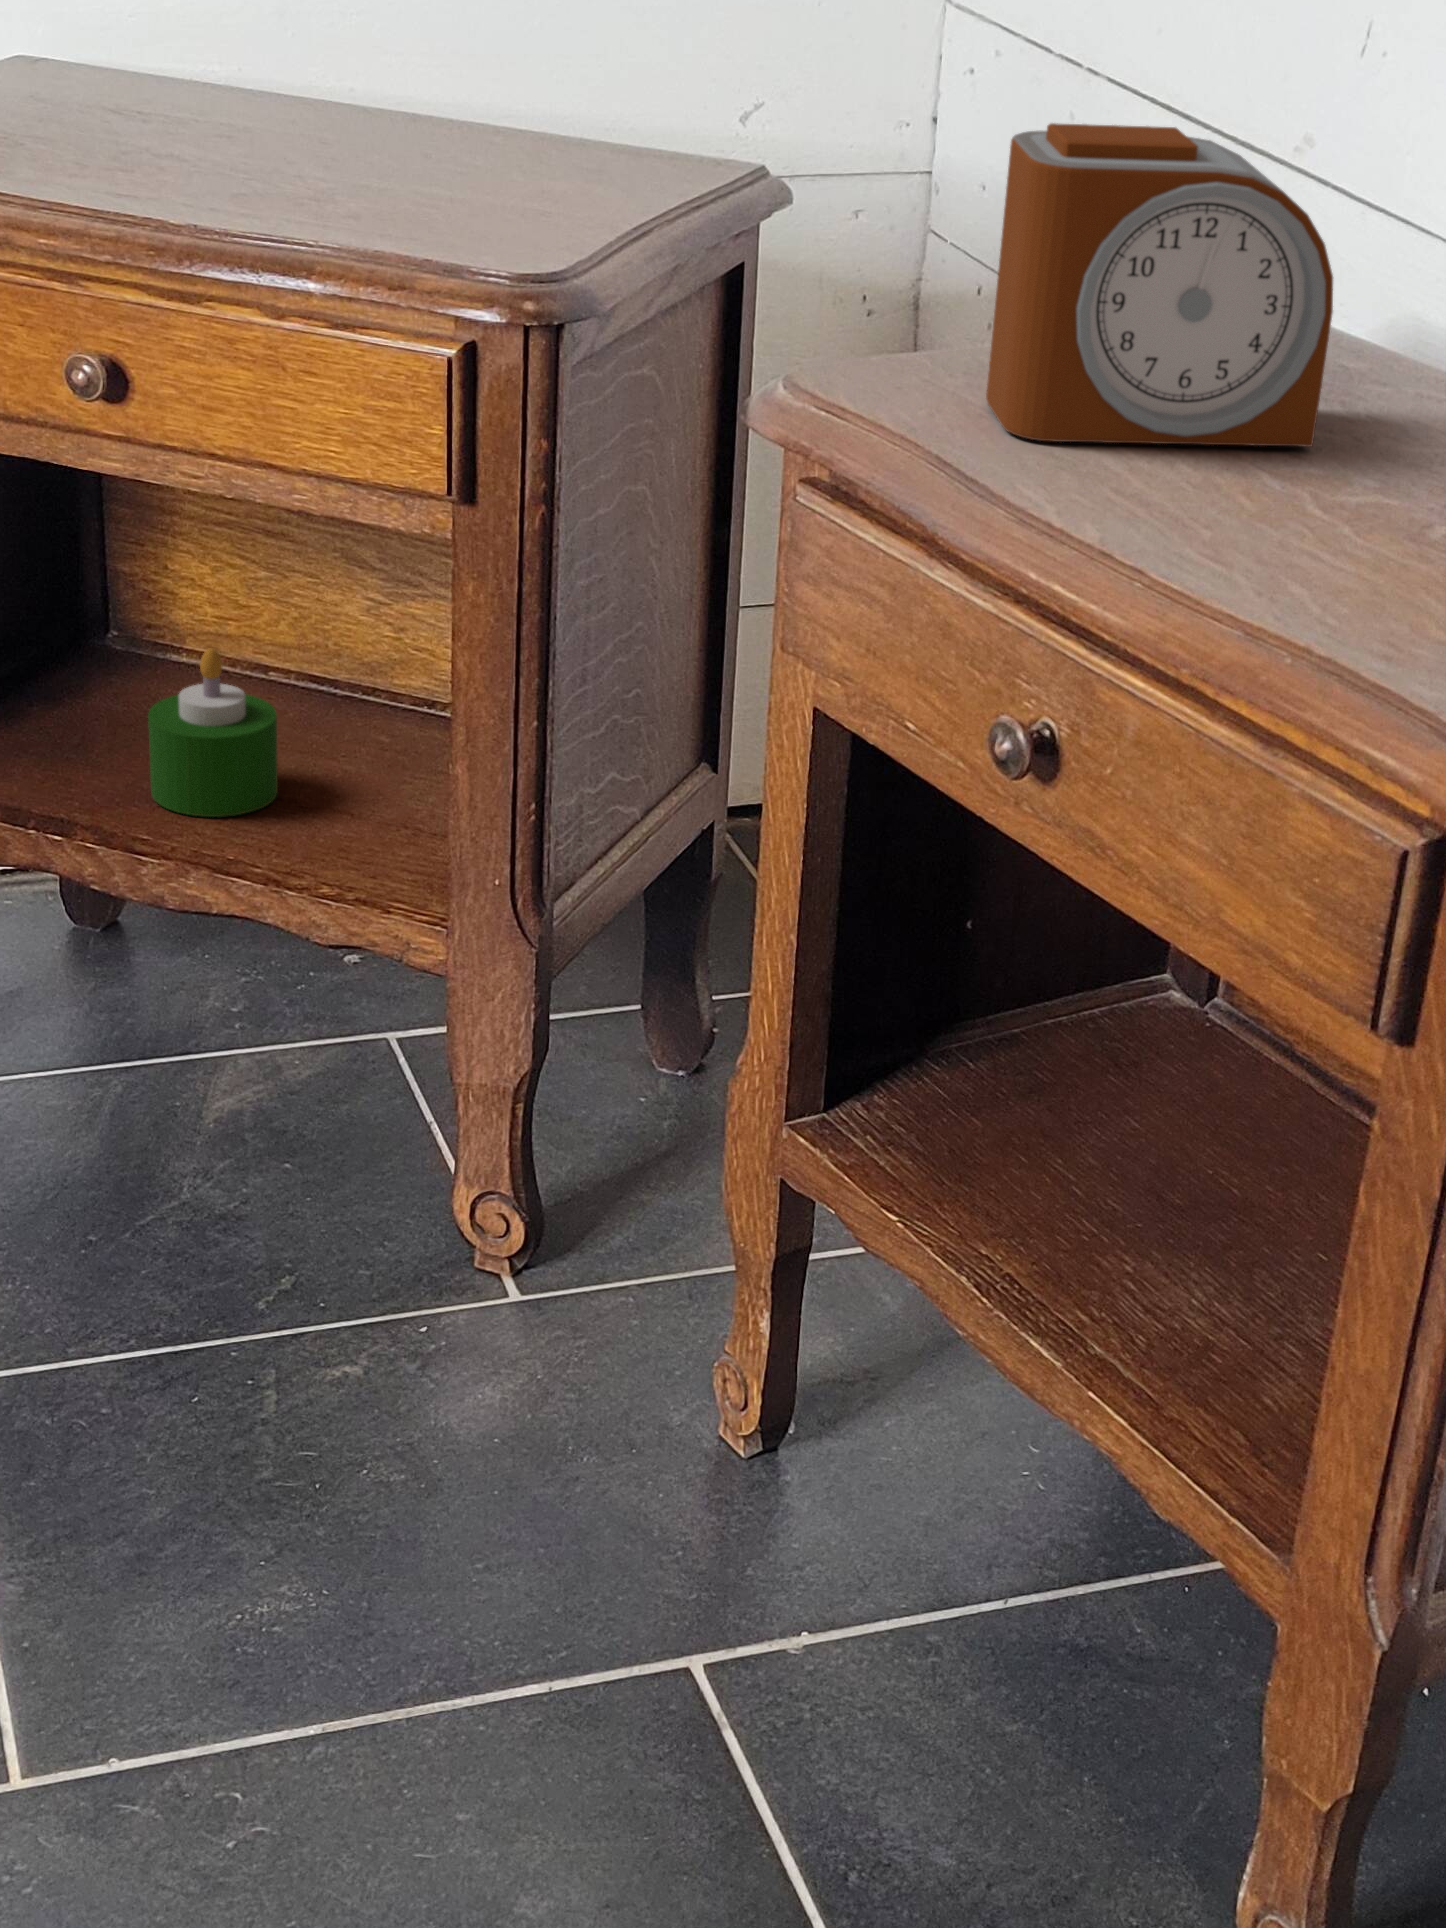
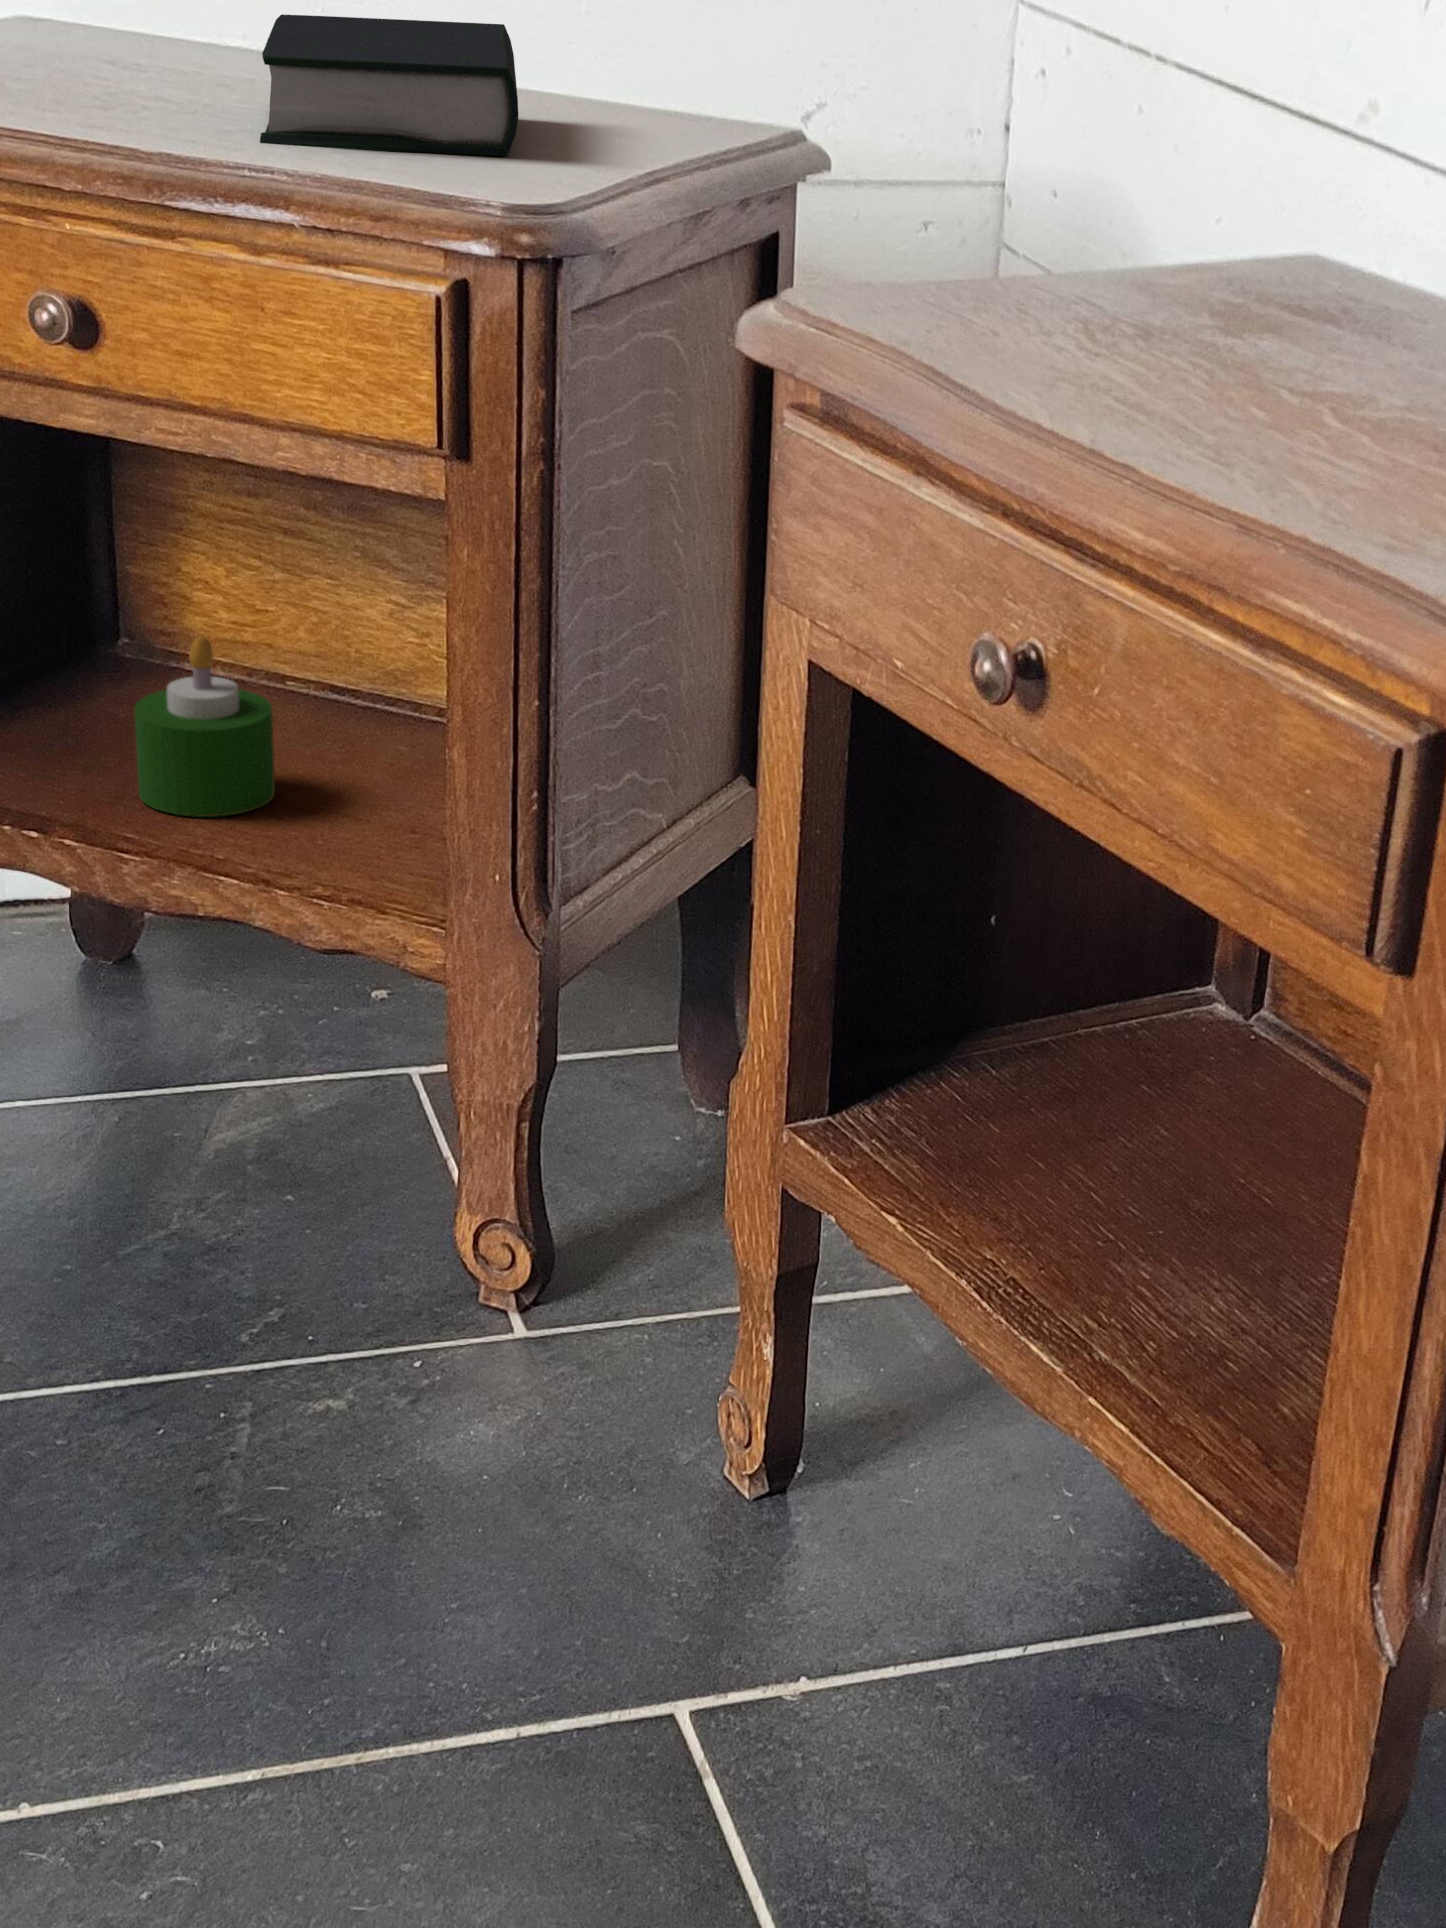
book: none [280,69,520,213] -> present [260,15,518,156]
alarm clock: present [986,123,1333,447] -> none [990,8,1362,368]

